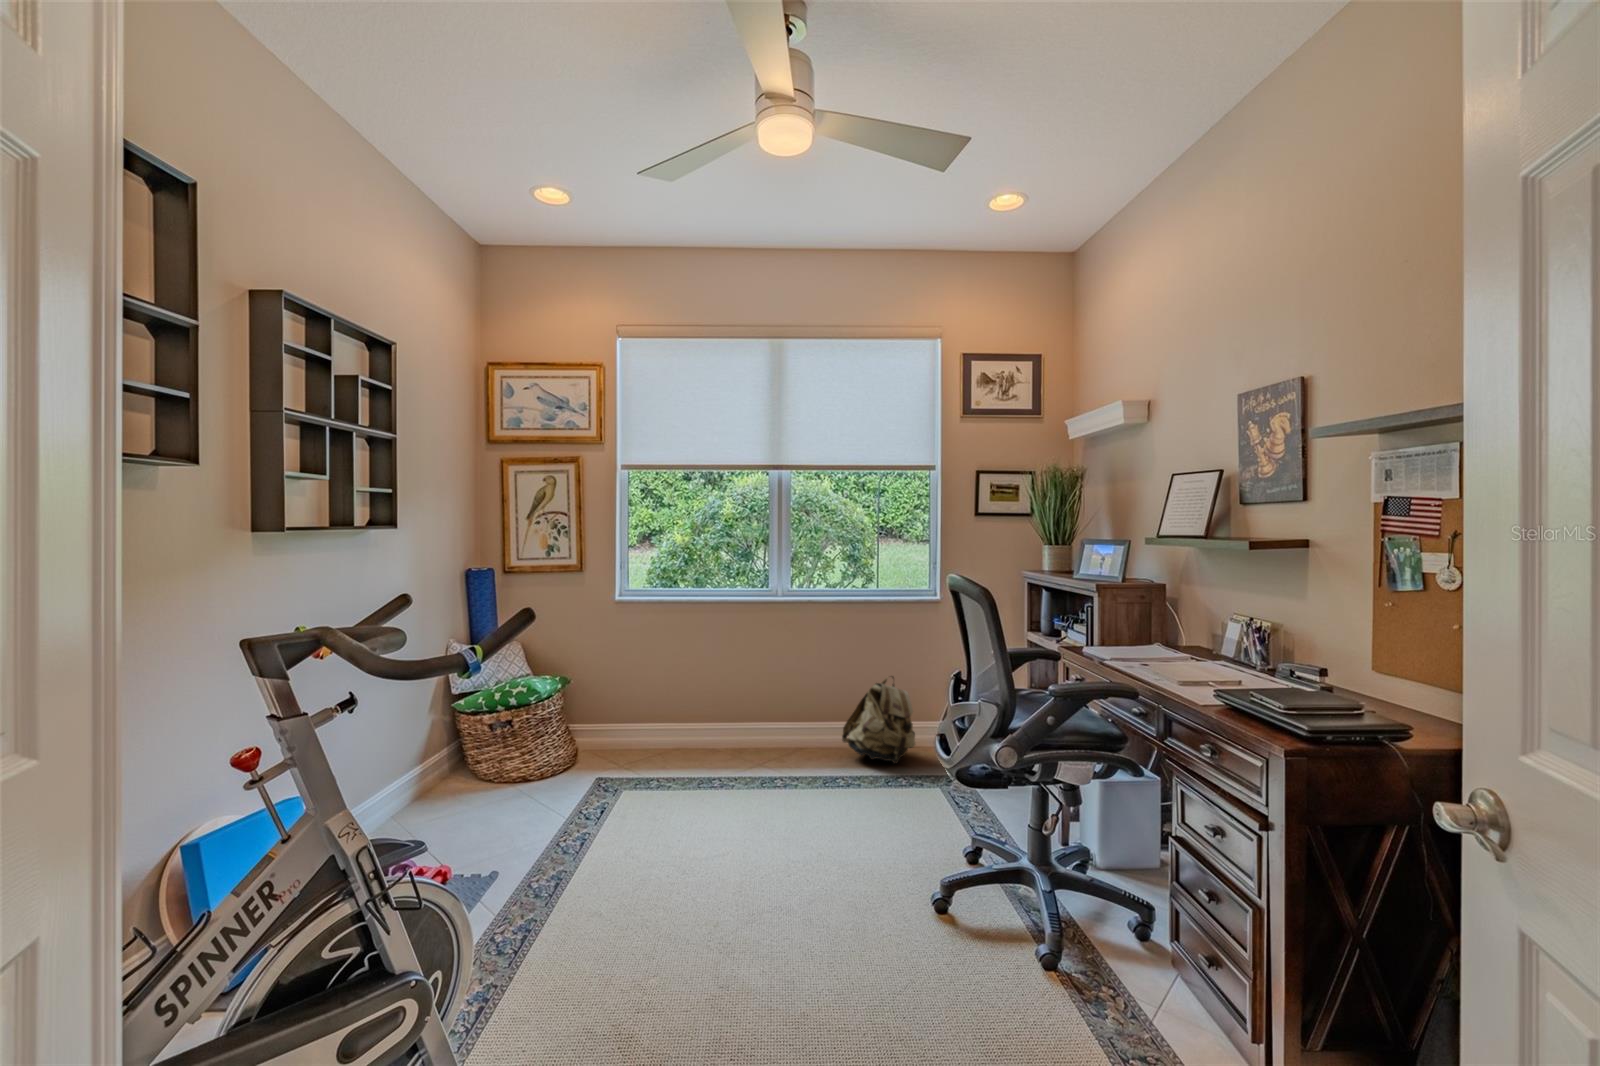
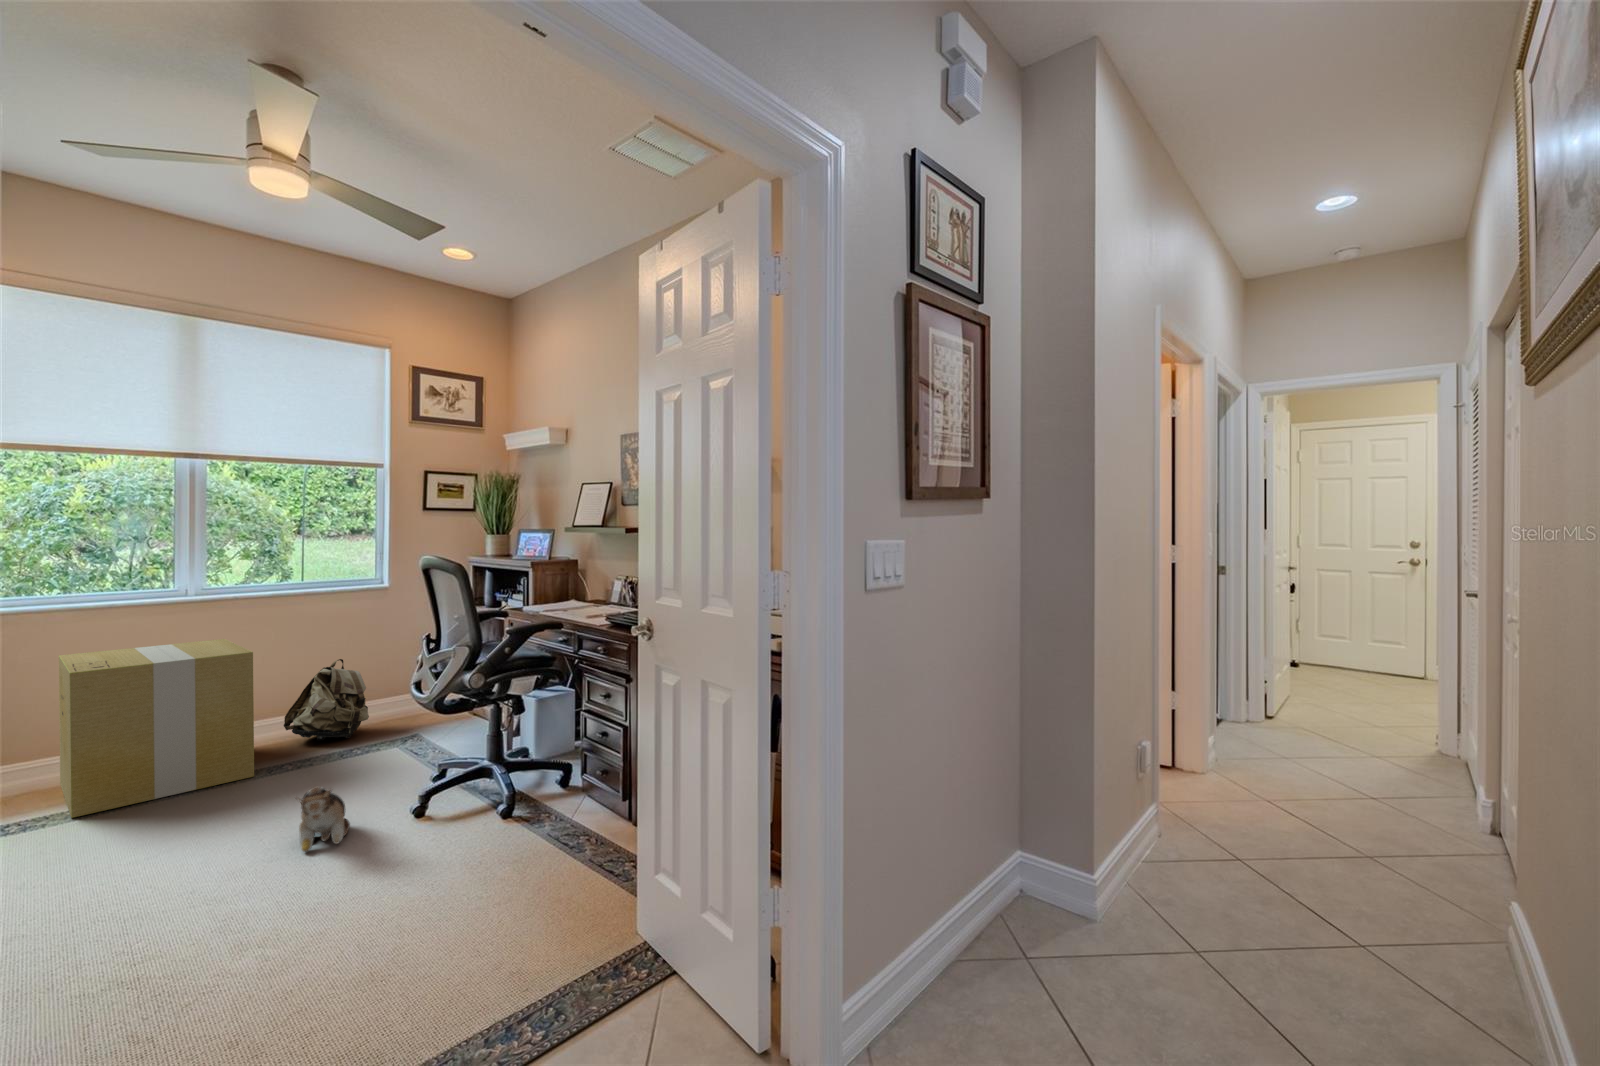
cardboard box: none [681,642,809,793] -> present [59,639,254,818]
plush toy: none [804,847,866,924] -> present [296,786,350,852]

